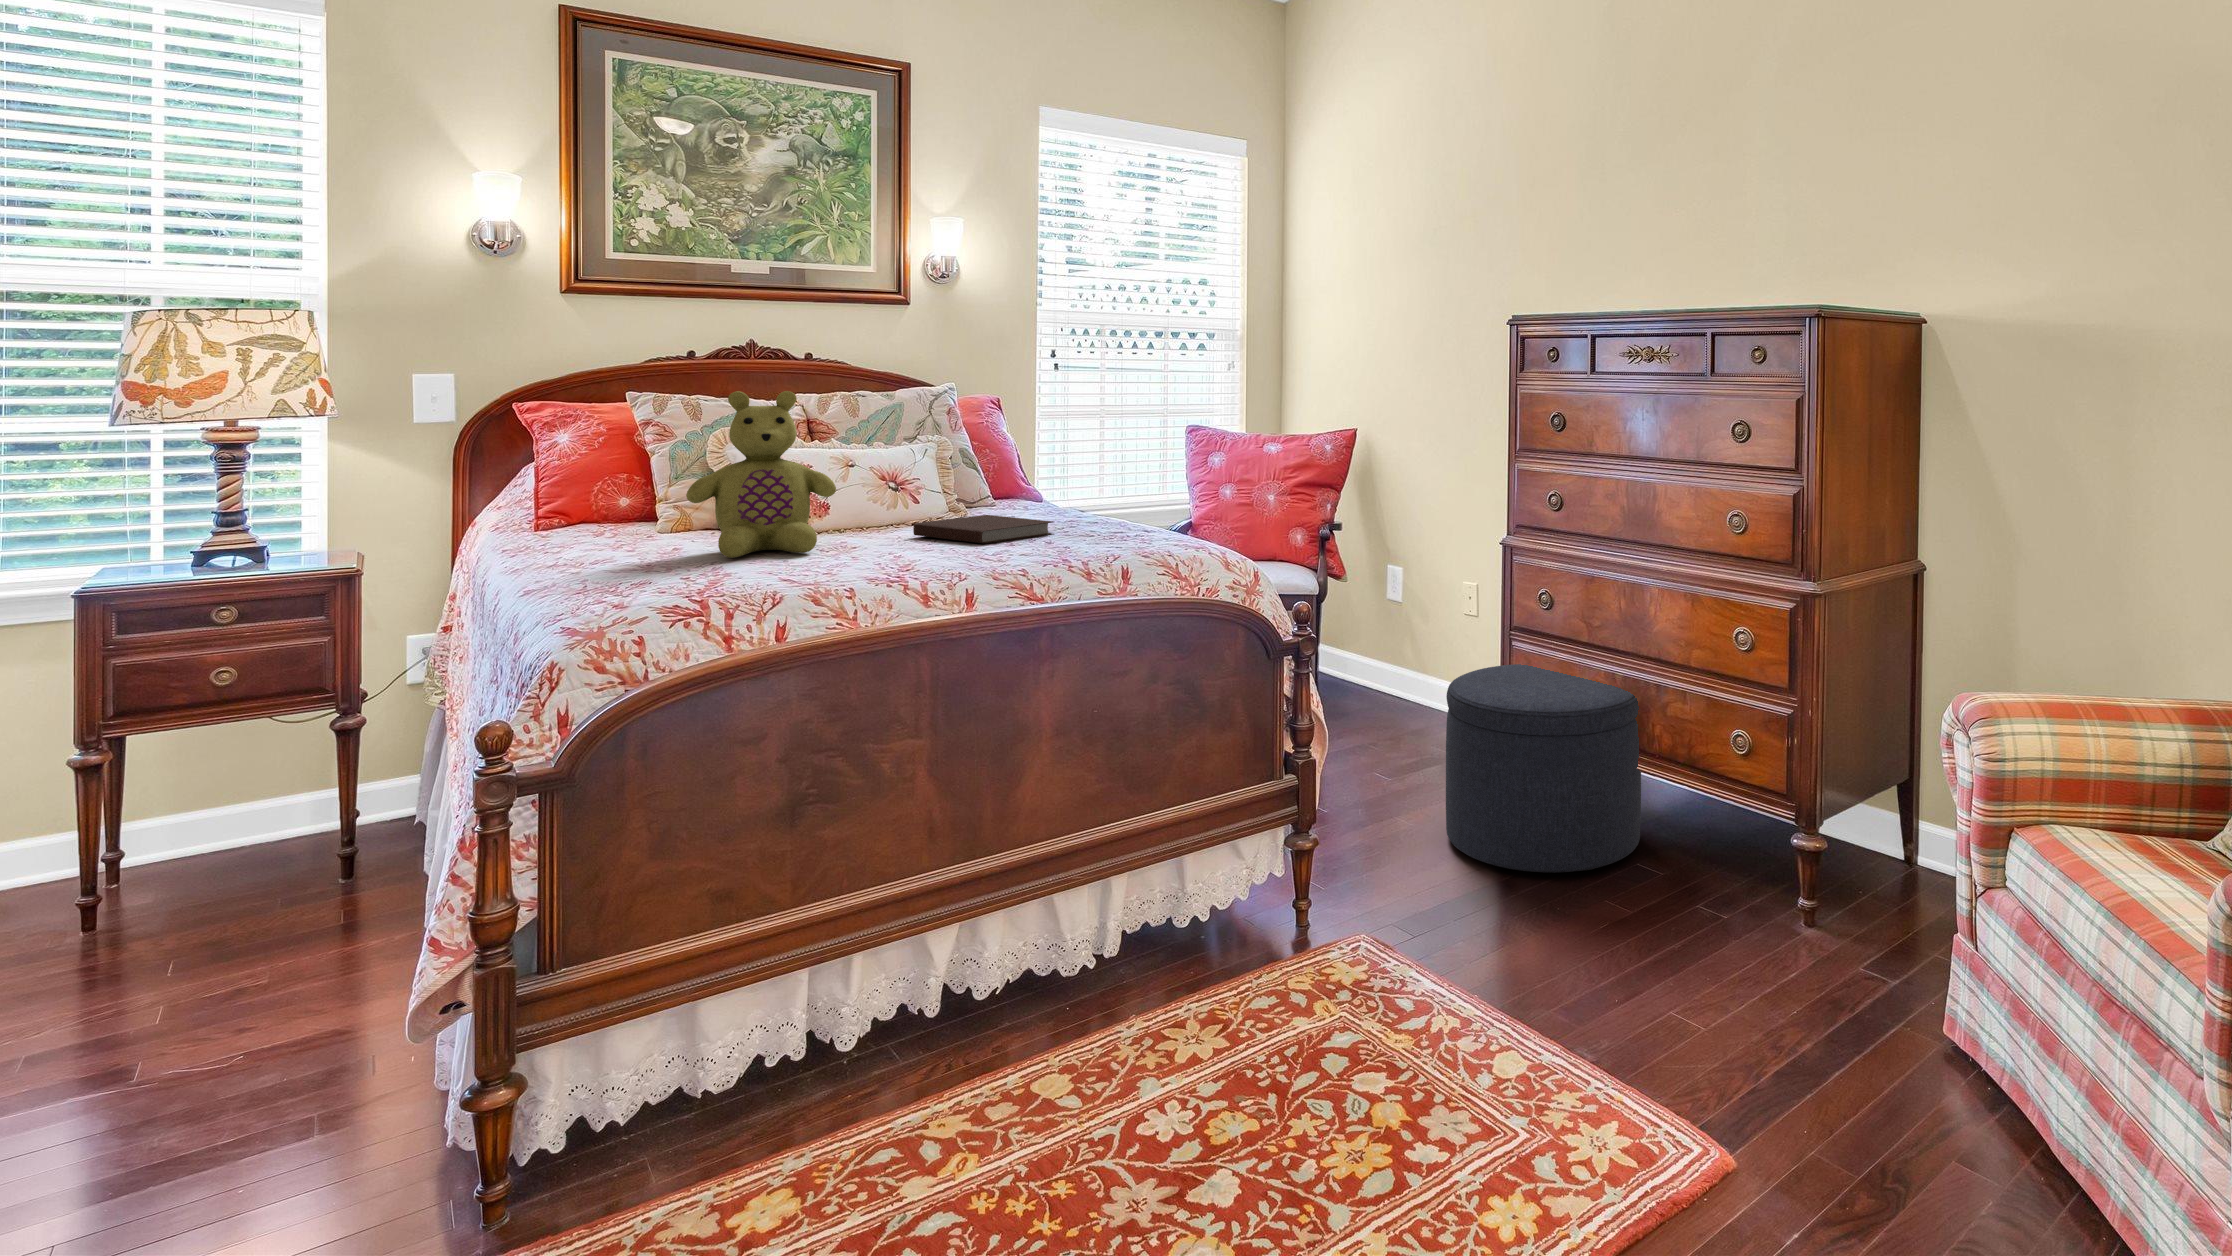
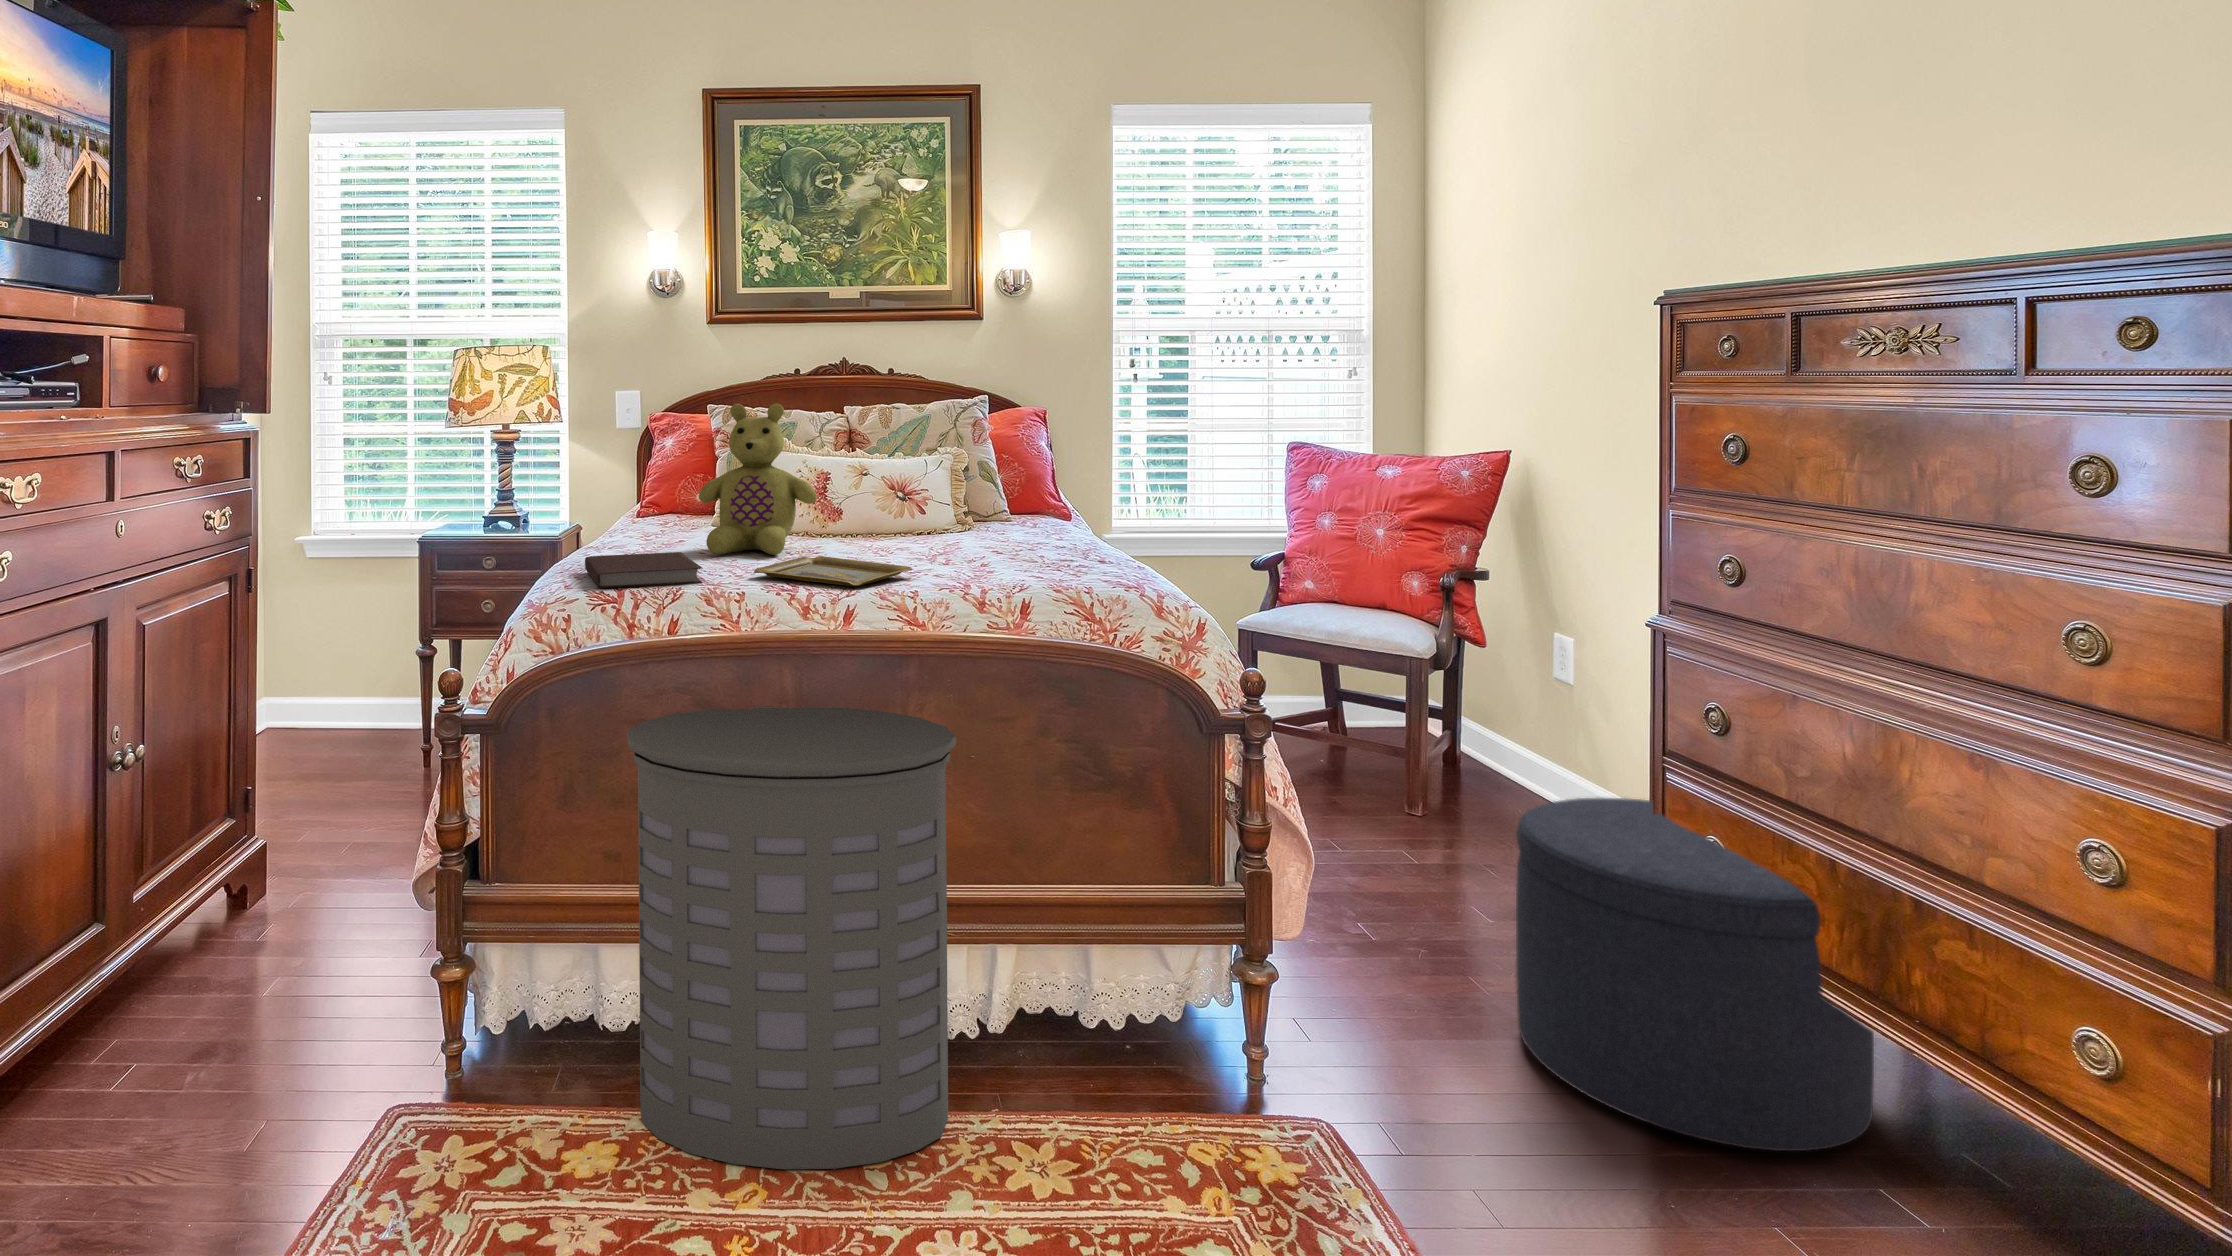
notebook: present [913,515,1053,544] -> present [585,552,702,588]
tray: none [836,547,1007,571] -> present [753,556,913,586]
laundry hamper: none [765,684,1109,1160] -> present [628,706,956,1169]

